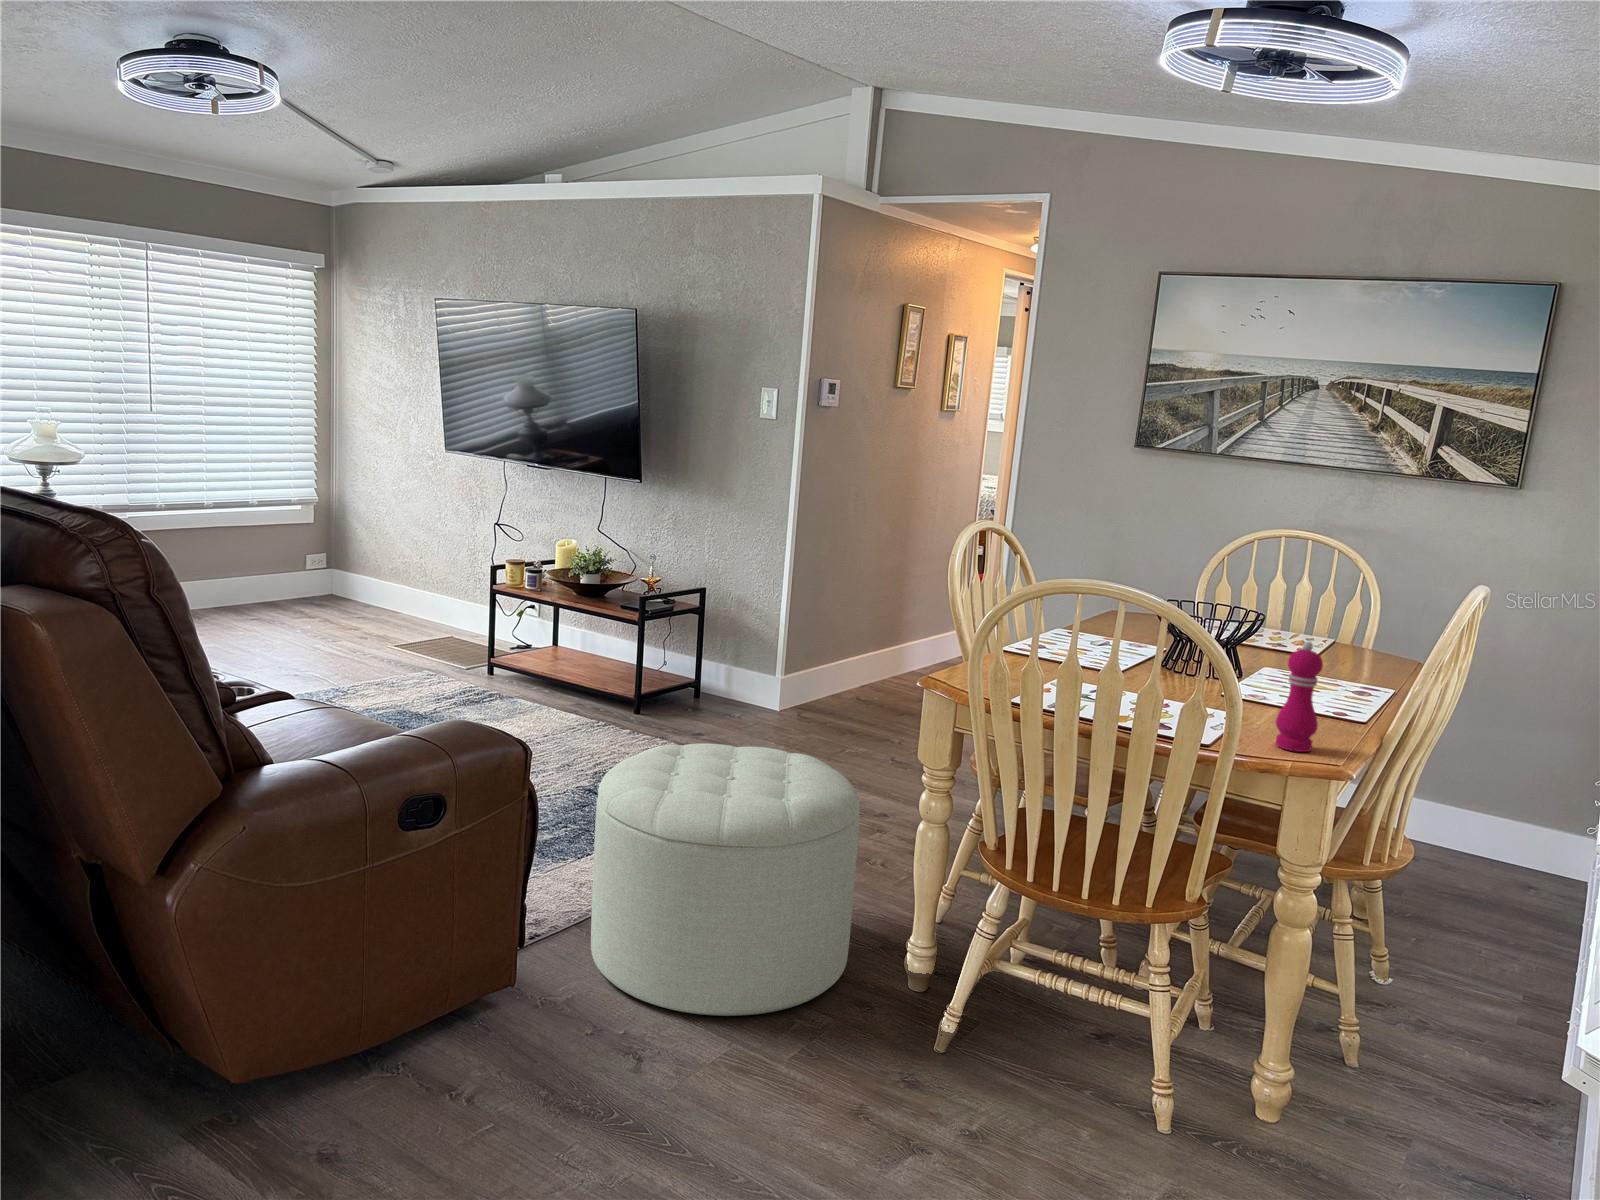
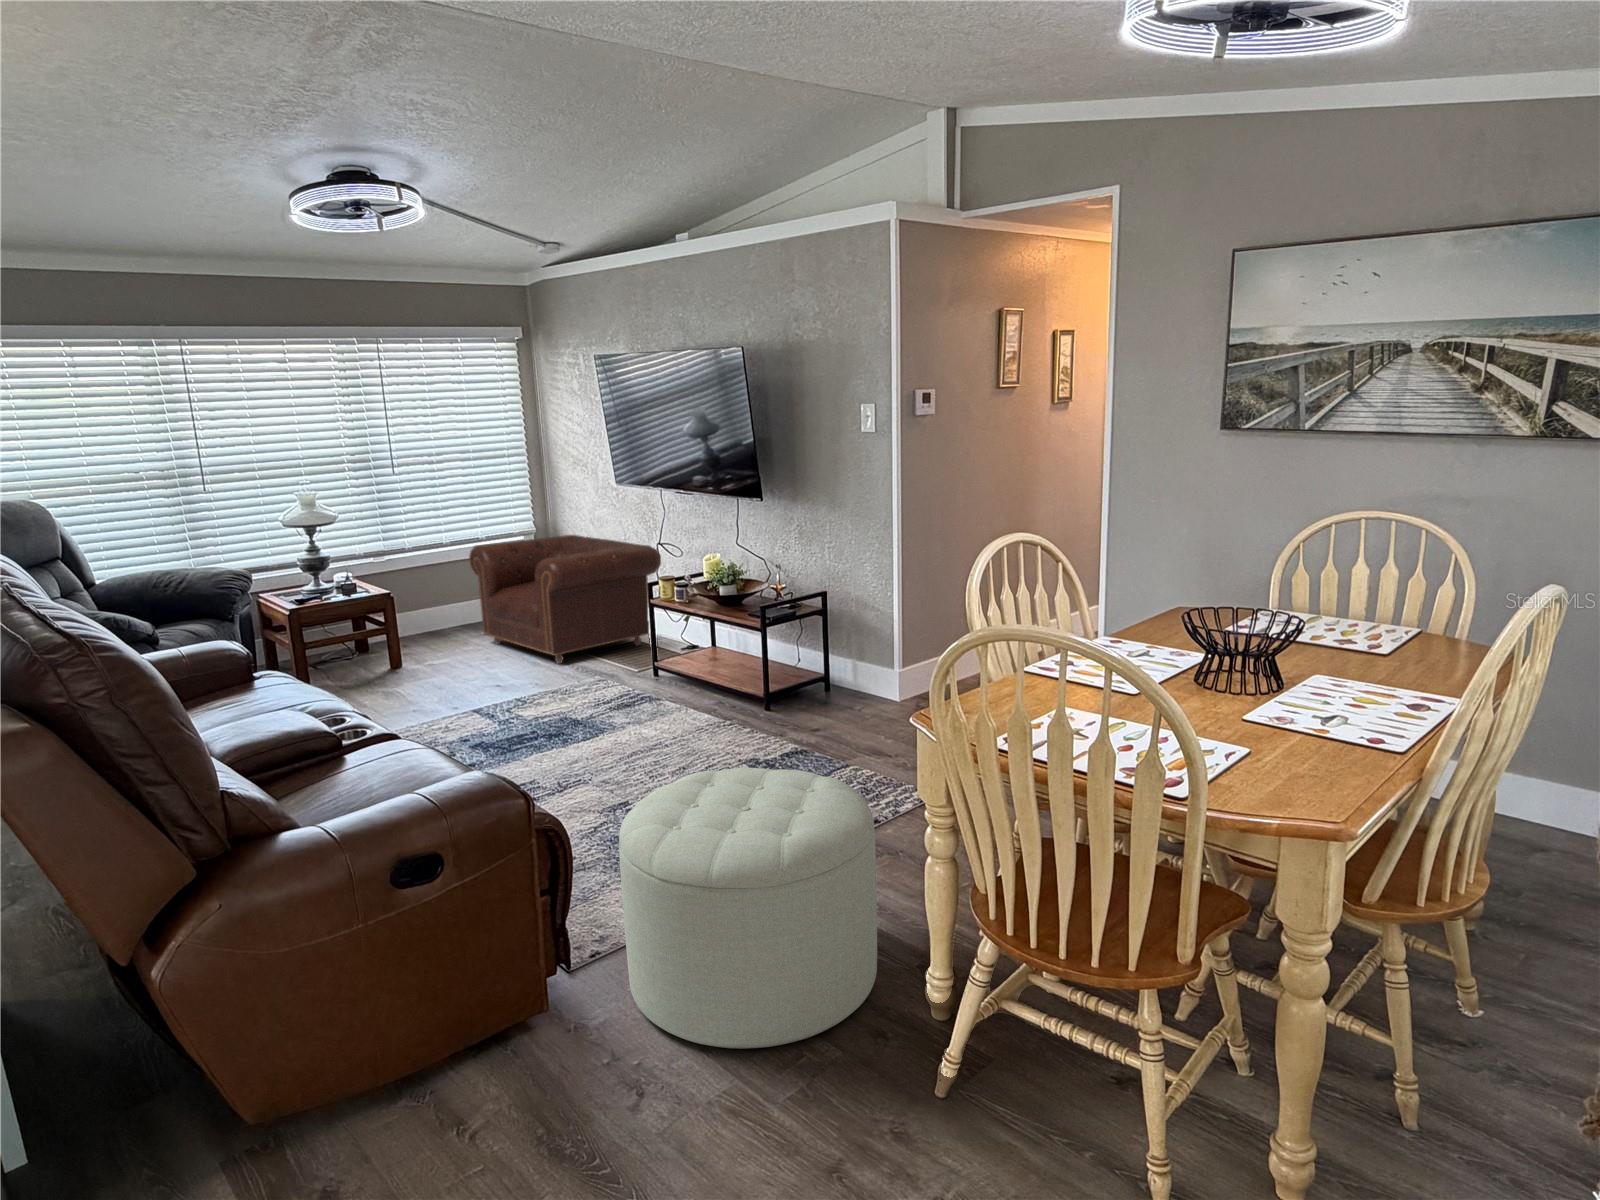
armchair: none [250,506,494,655] -> present [469,535,661,664]
pepper mill: present [1276,642,1323,752] -> none [1272,674,1323,801]

